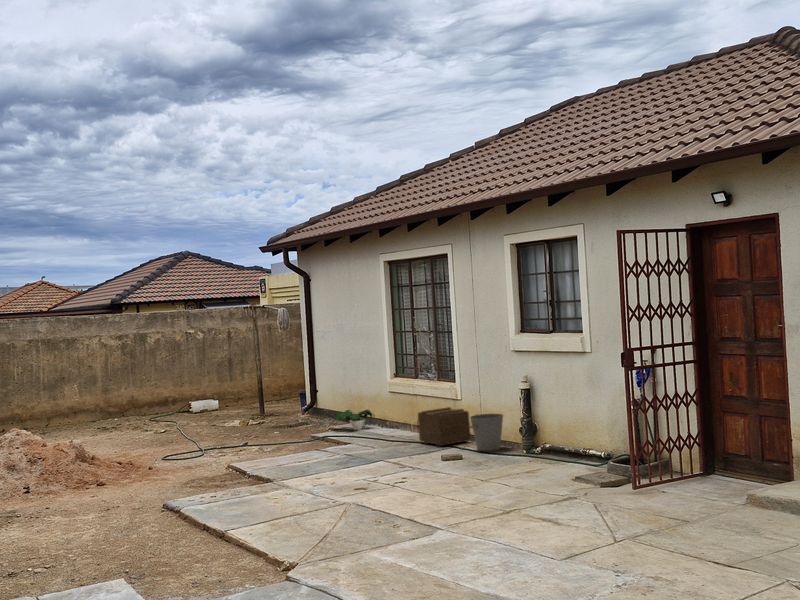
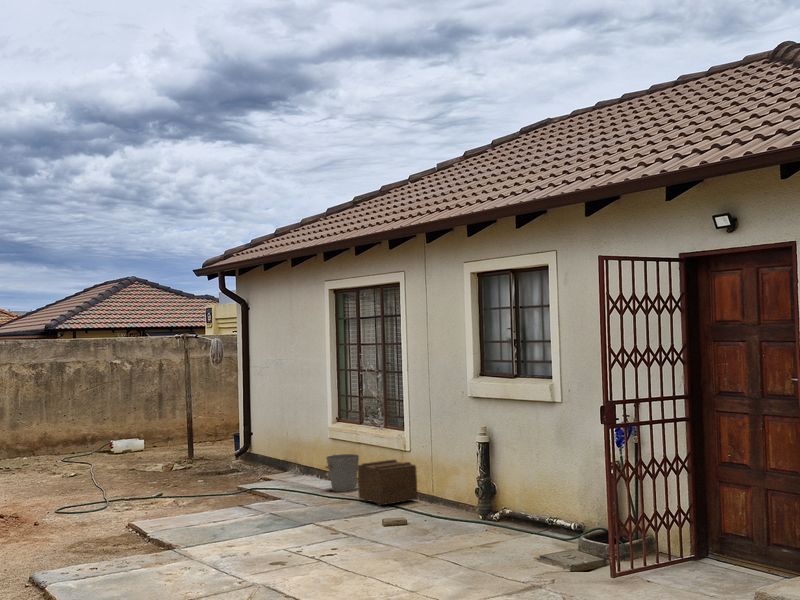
potted plant: present [334,410,375,430] -> none [265,457,312,480]
bucket: present [470,414,503,451] -> present [325,454,359,492]

